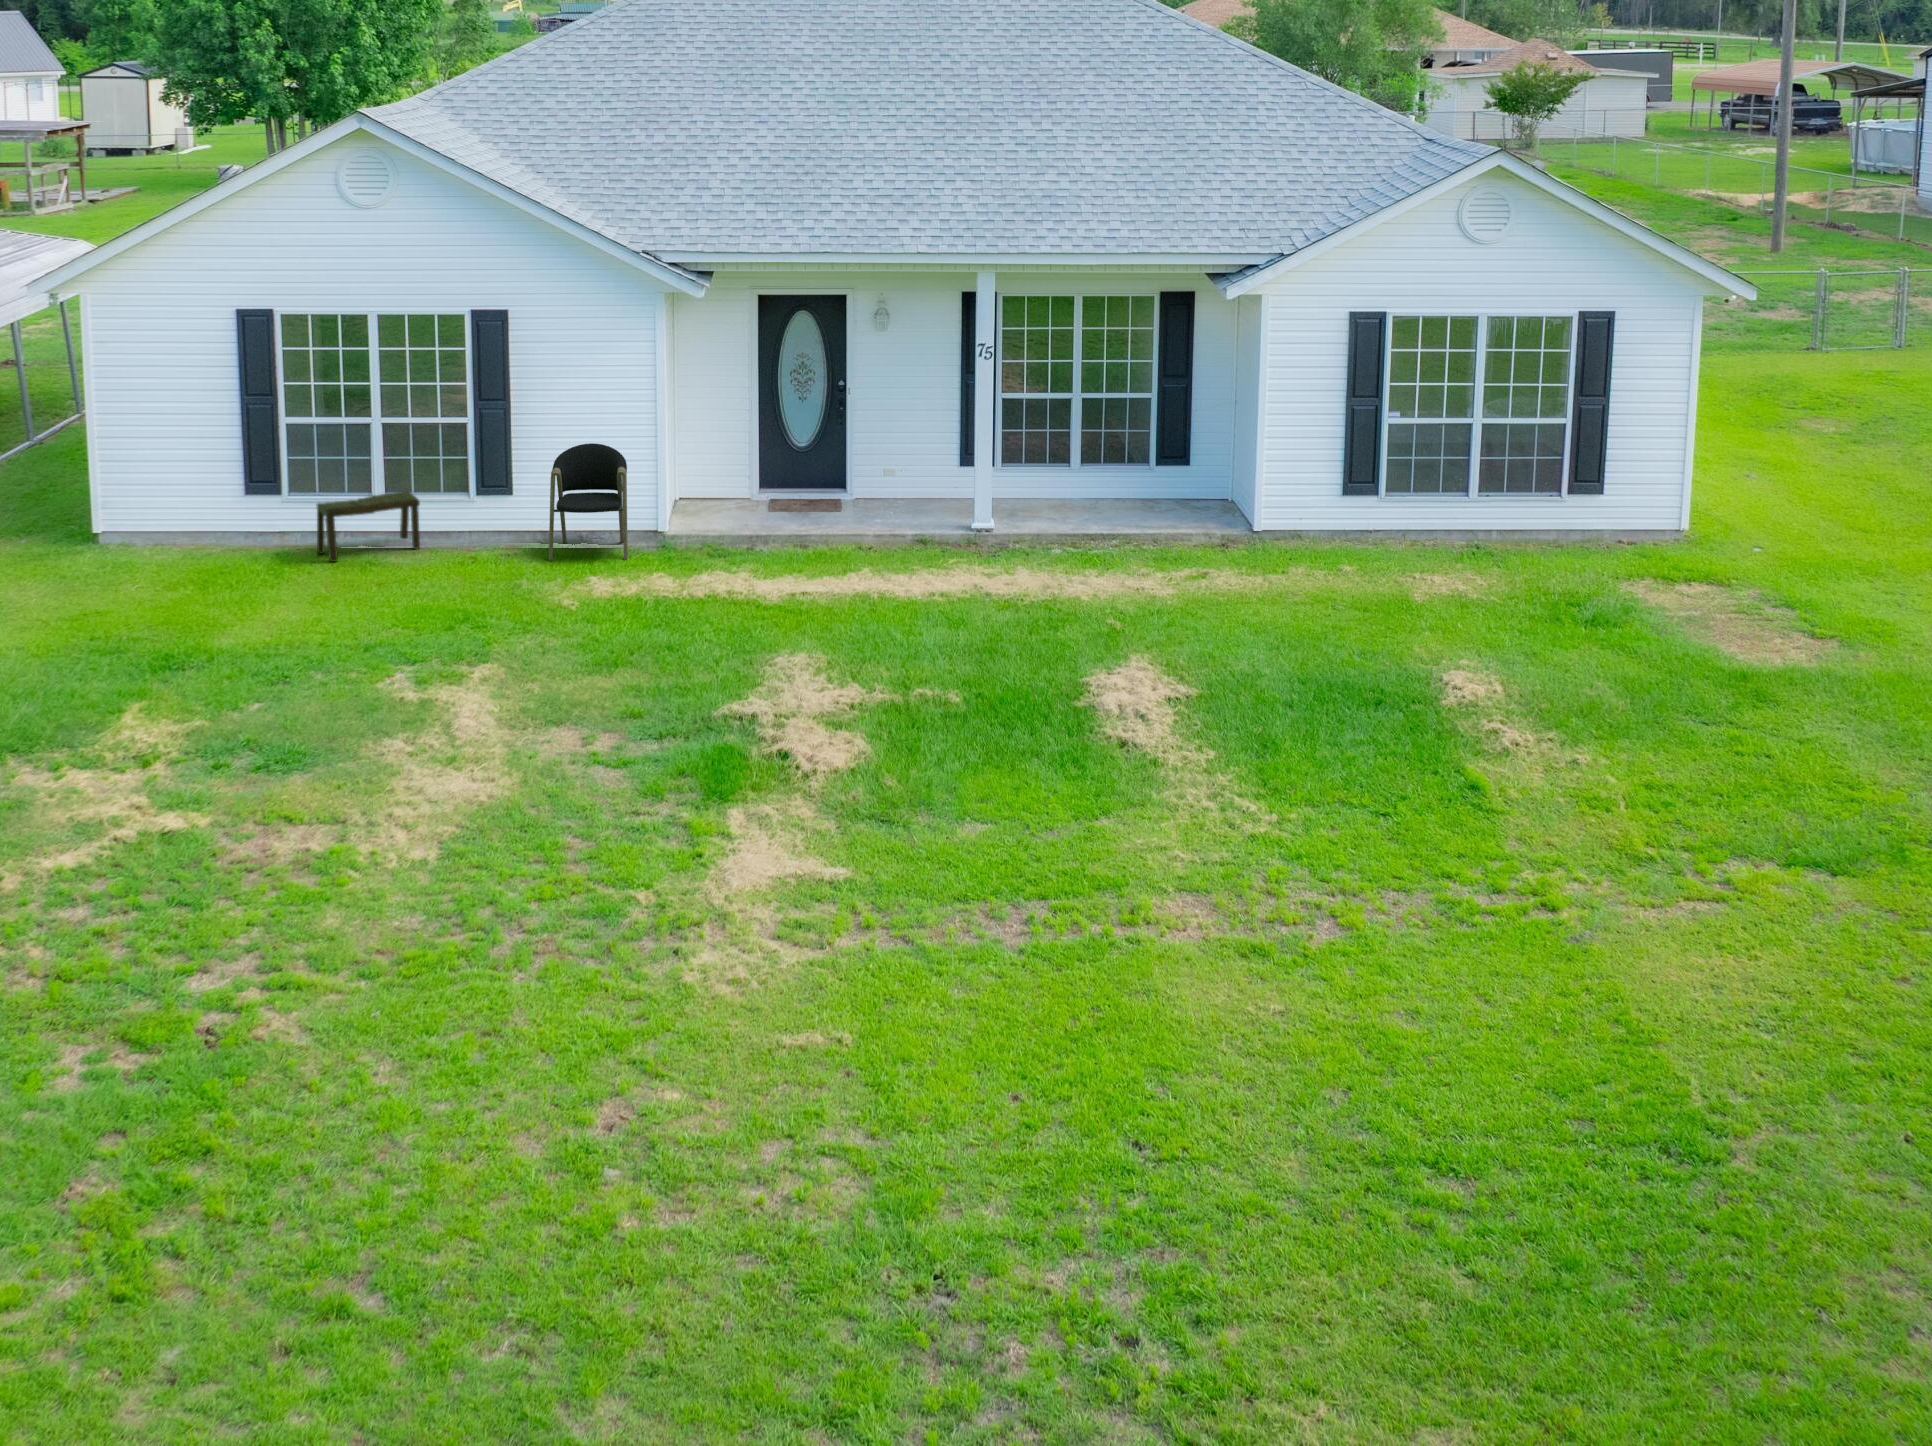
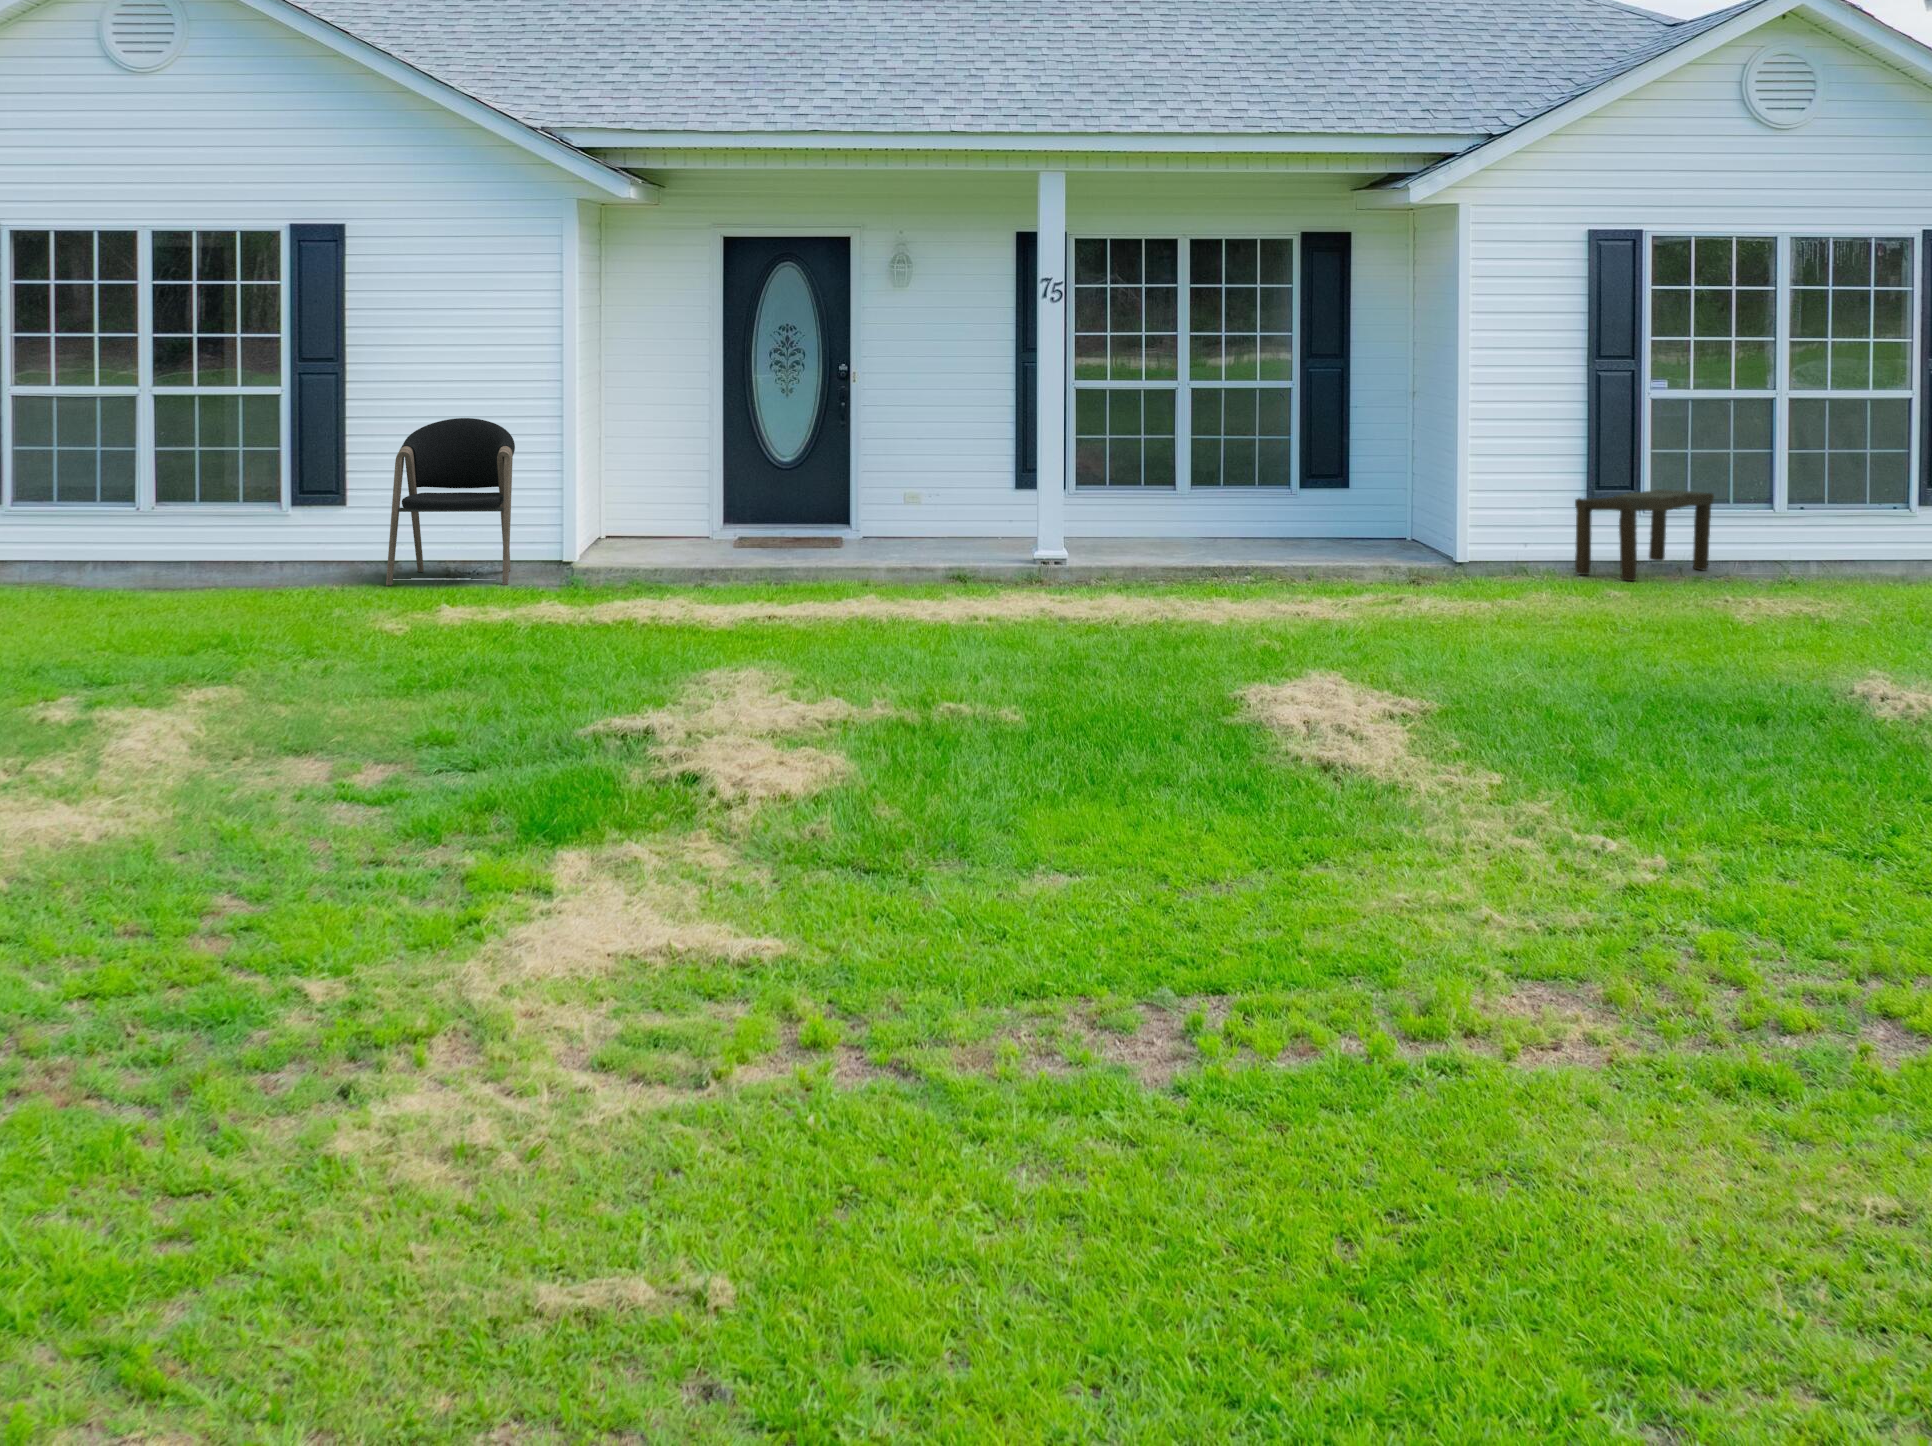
bench: present [317,491,420,562] -> present [1575,489,1714,581]

